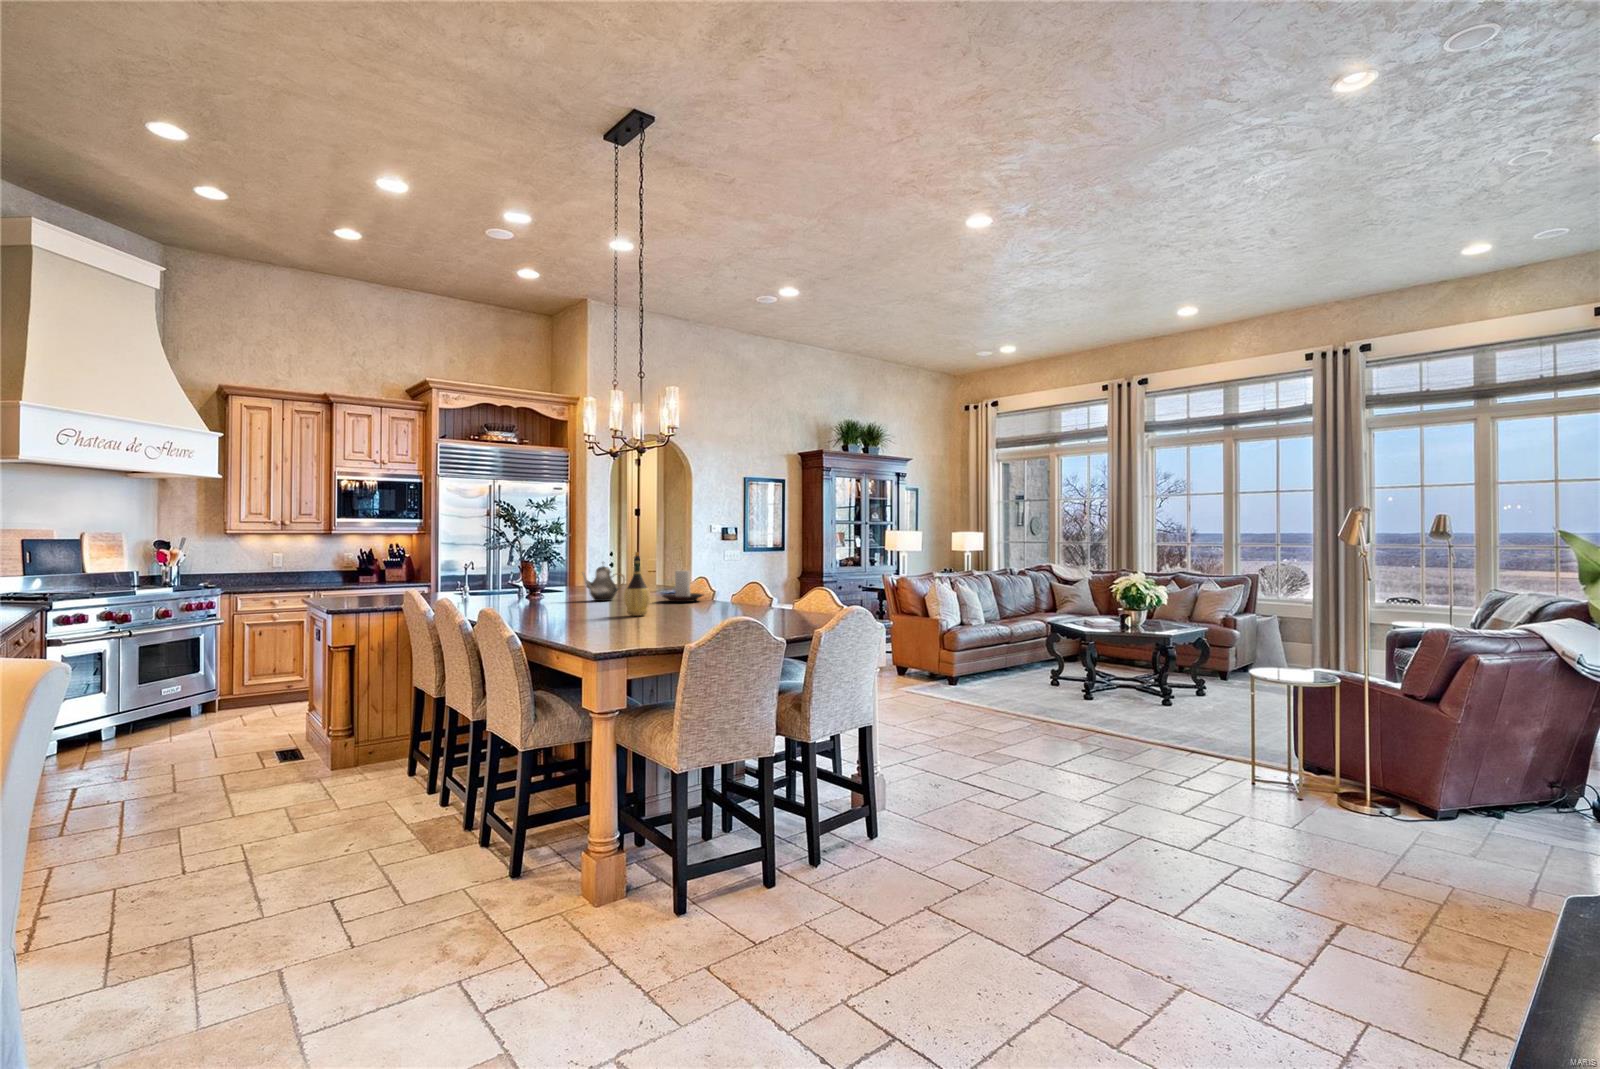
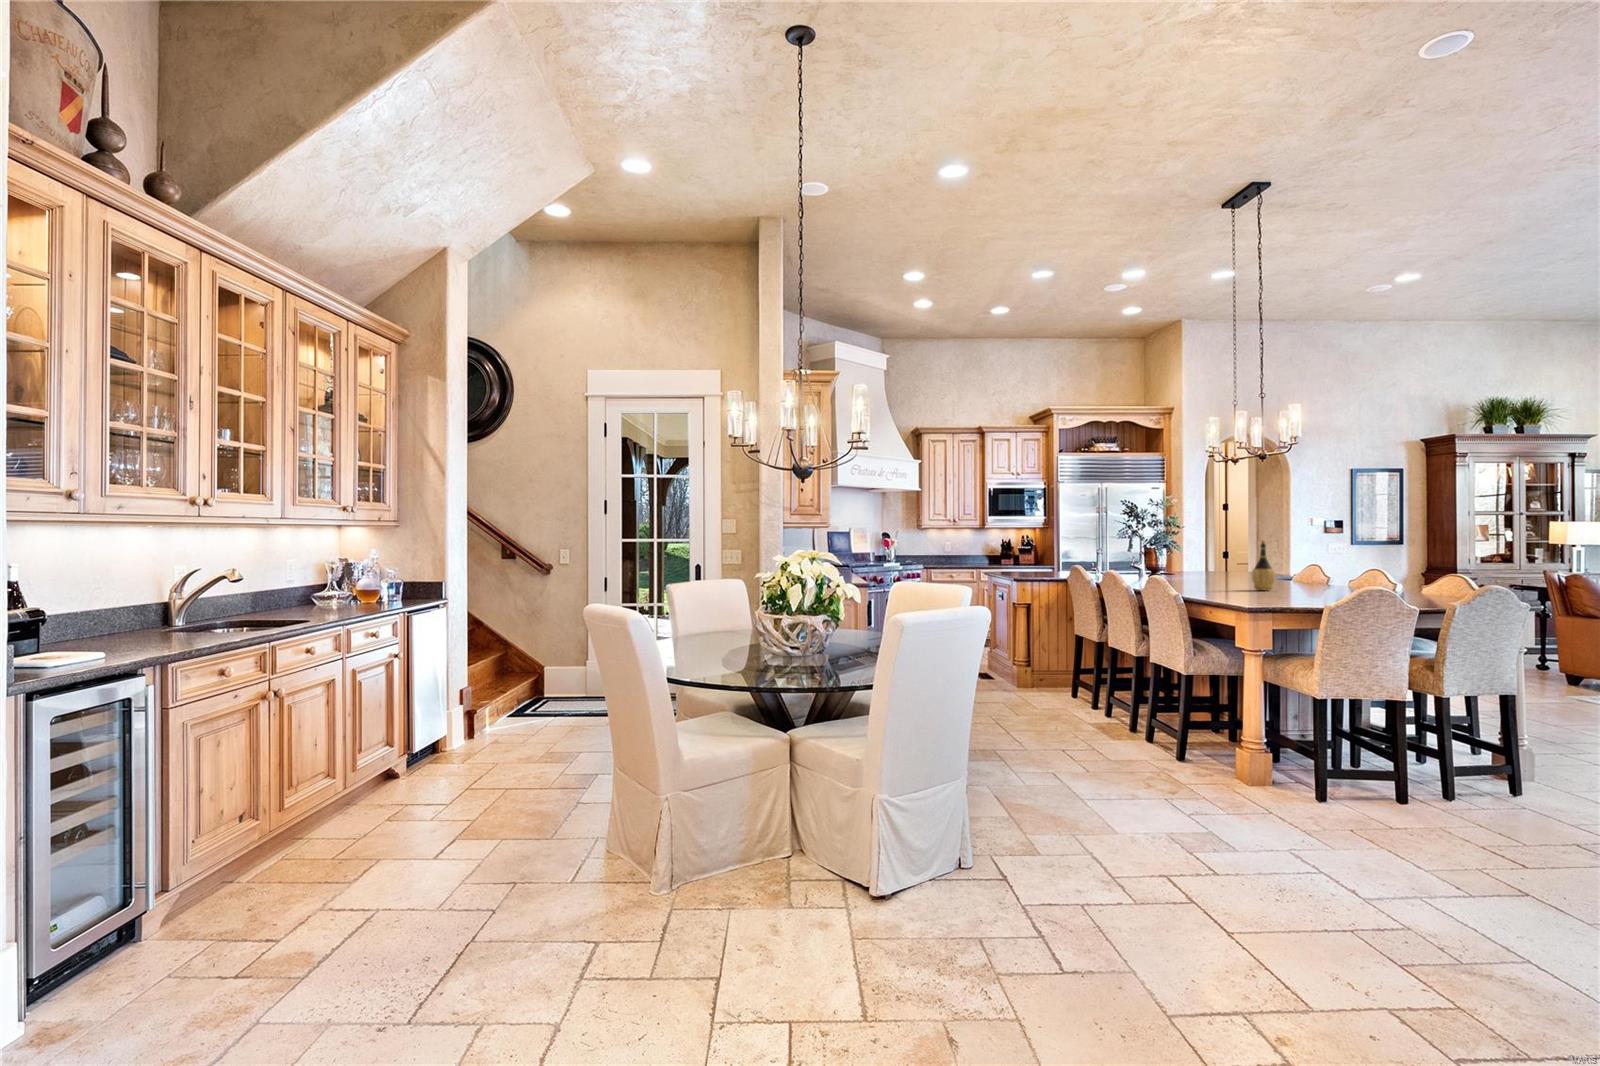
teapot: present [582,566,625,601] -> none [1200,549,1240,581]
candle holder: present [662,570,703,602] -> none [1275,556,1320,584]

